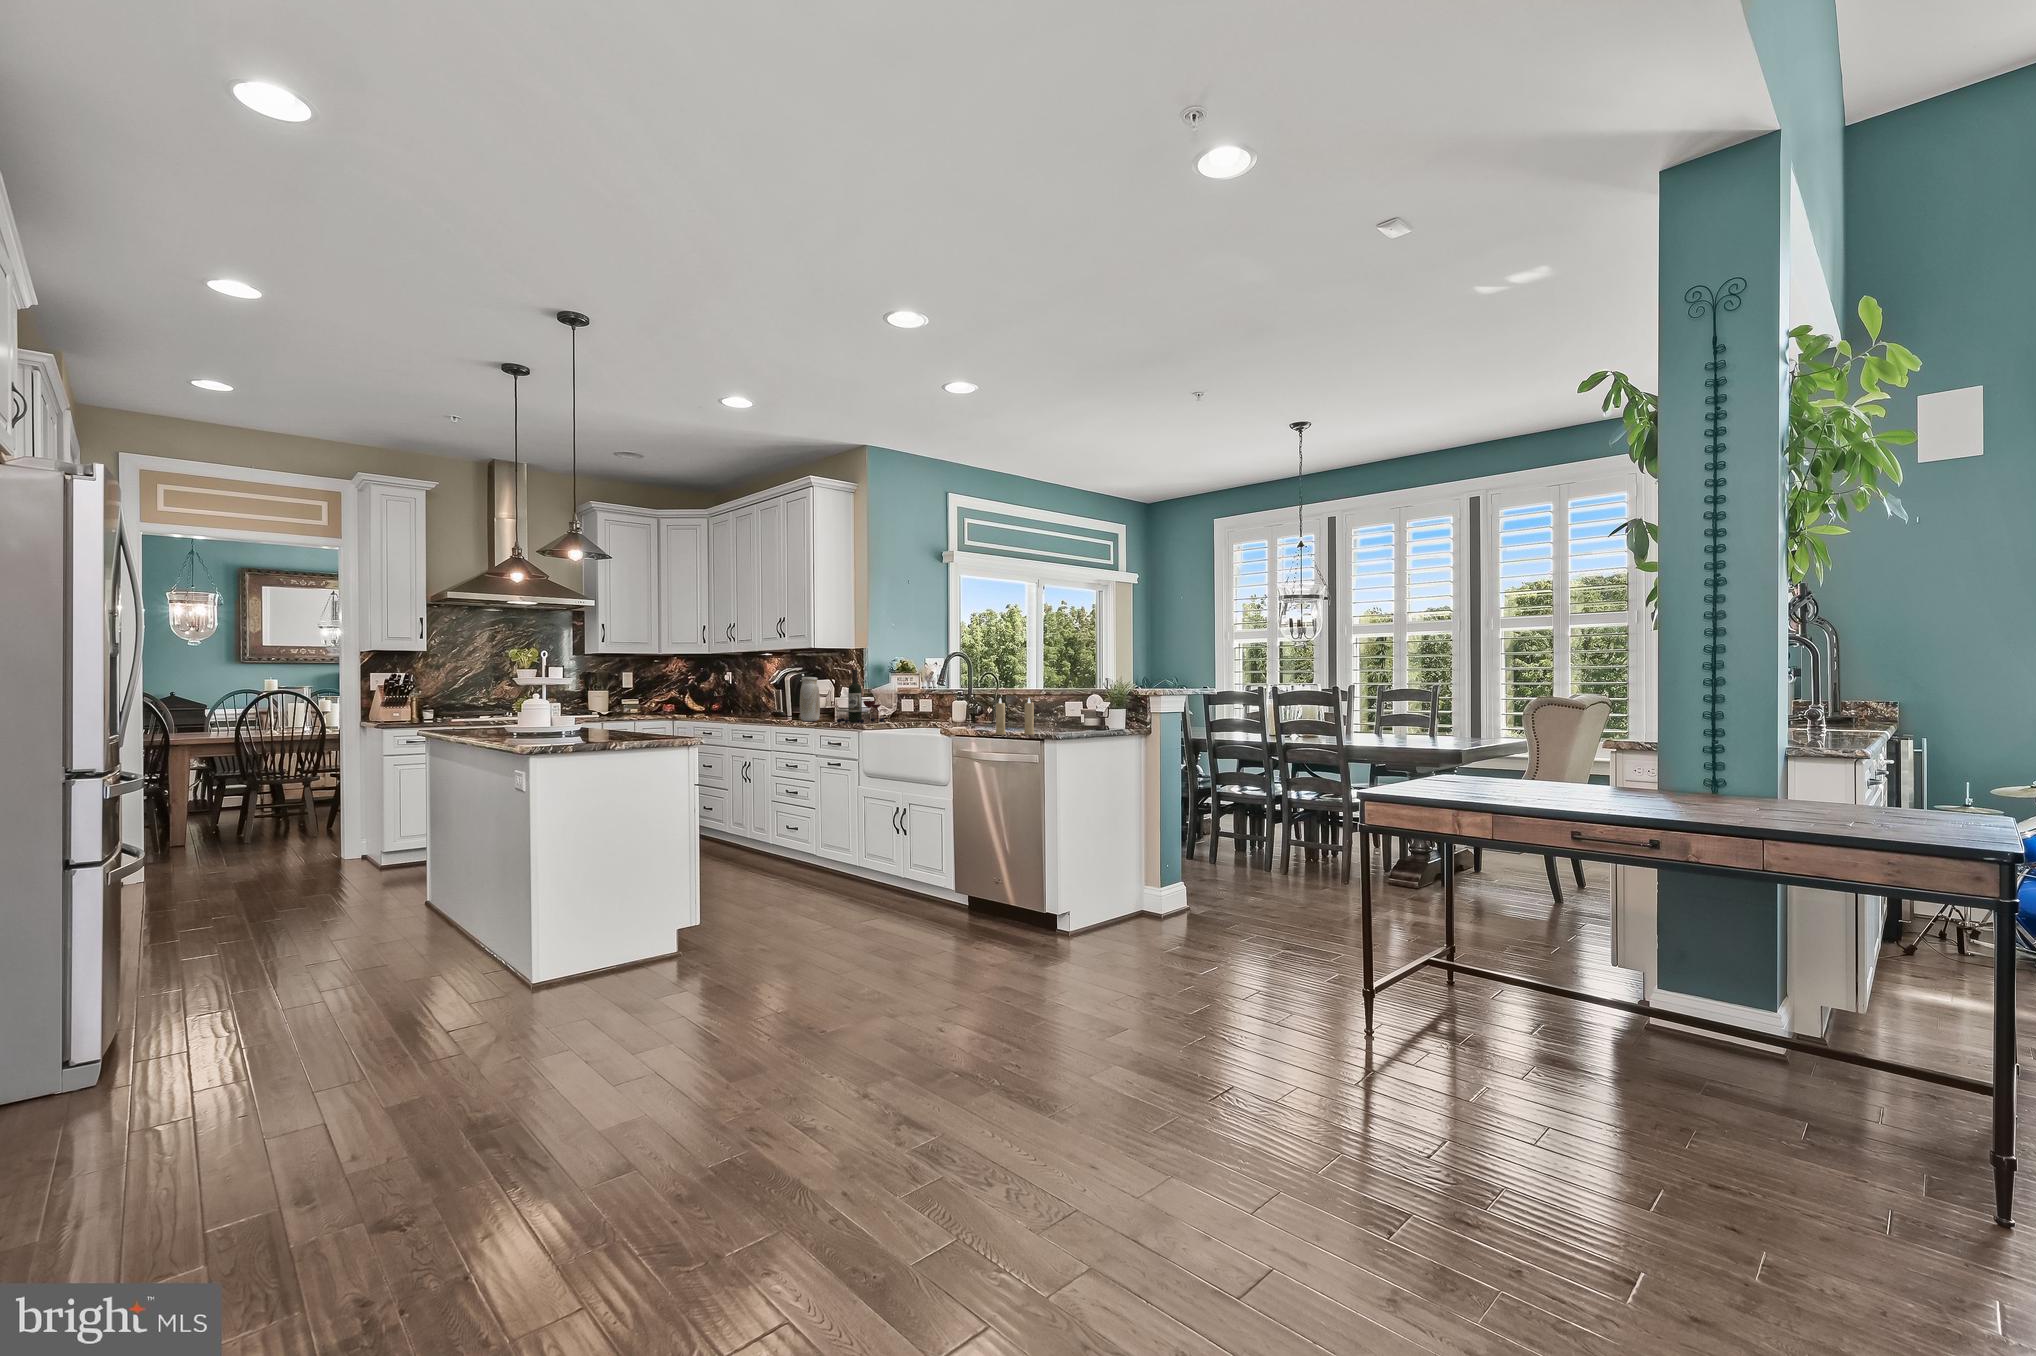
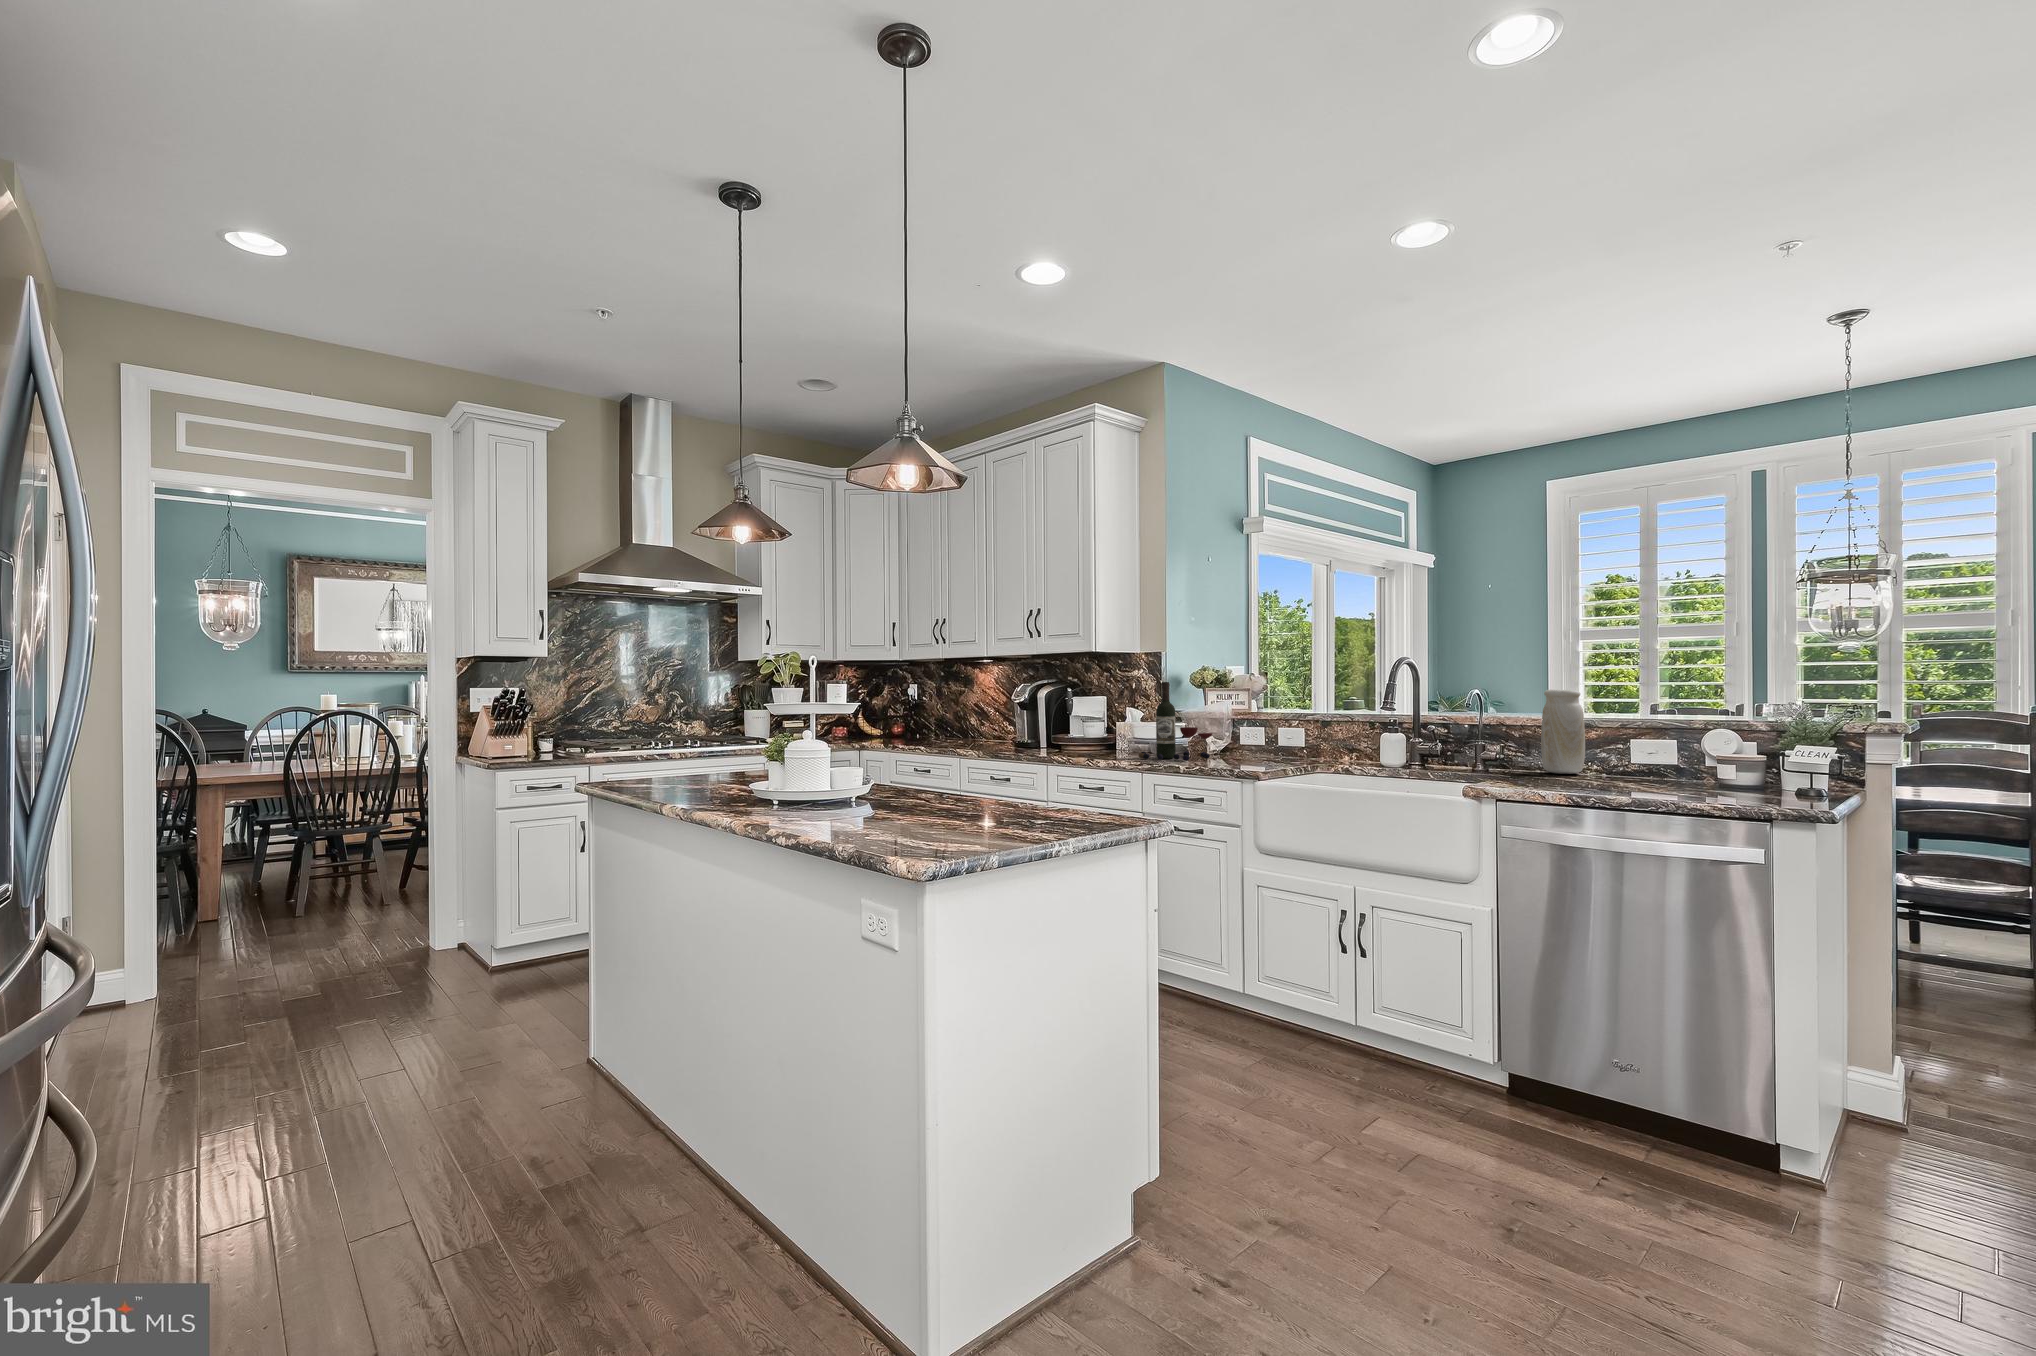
vase: present [800,677,820,721] -> present [1541,690,1585,774]
candle: present [995,698,1035,735] -> none [1584,735,1663,802]

